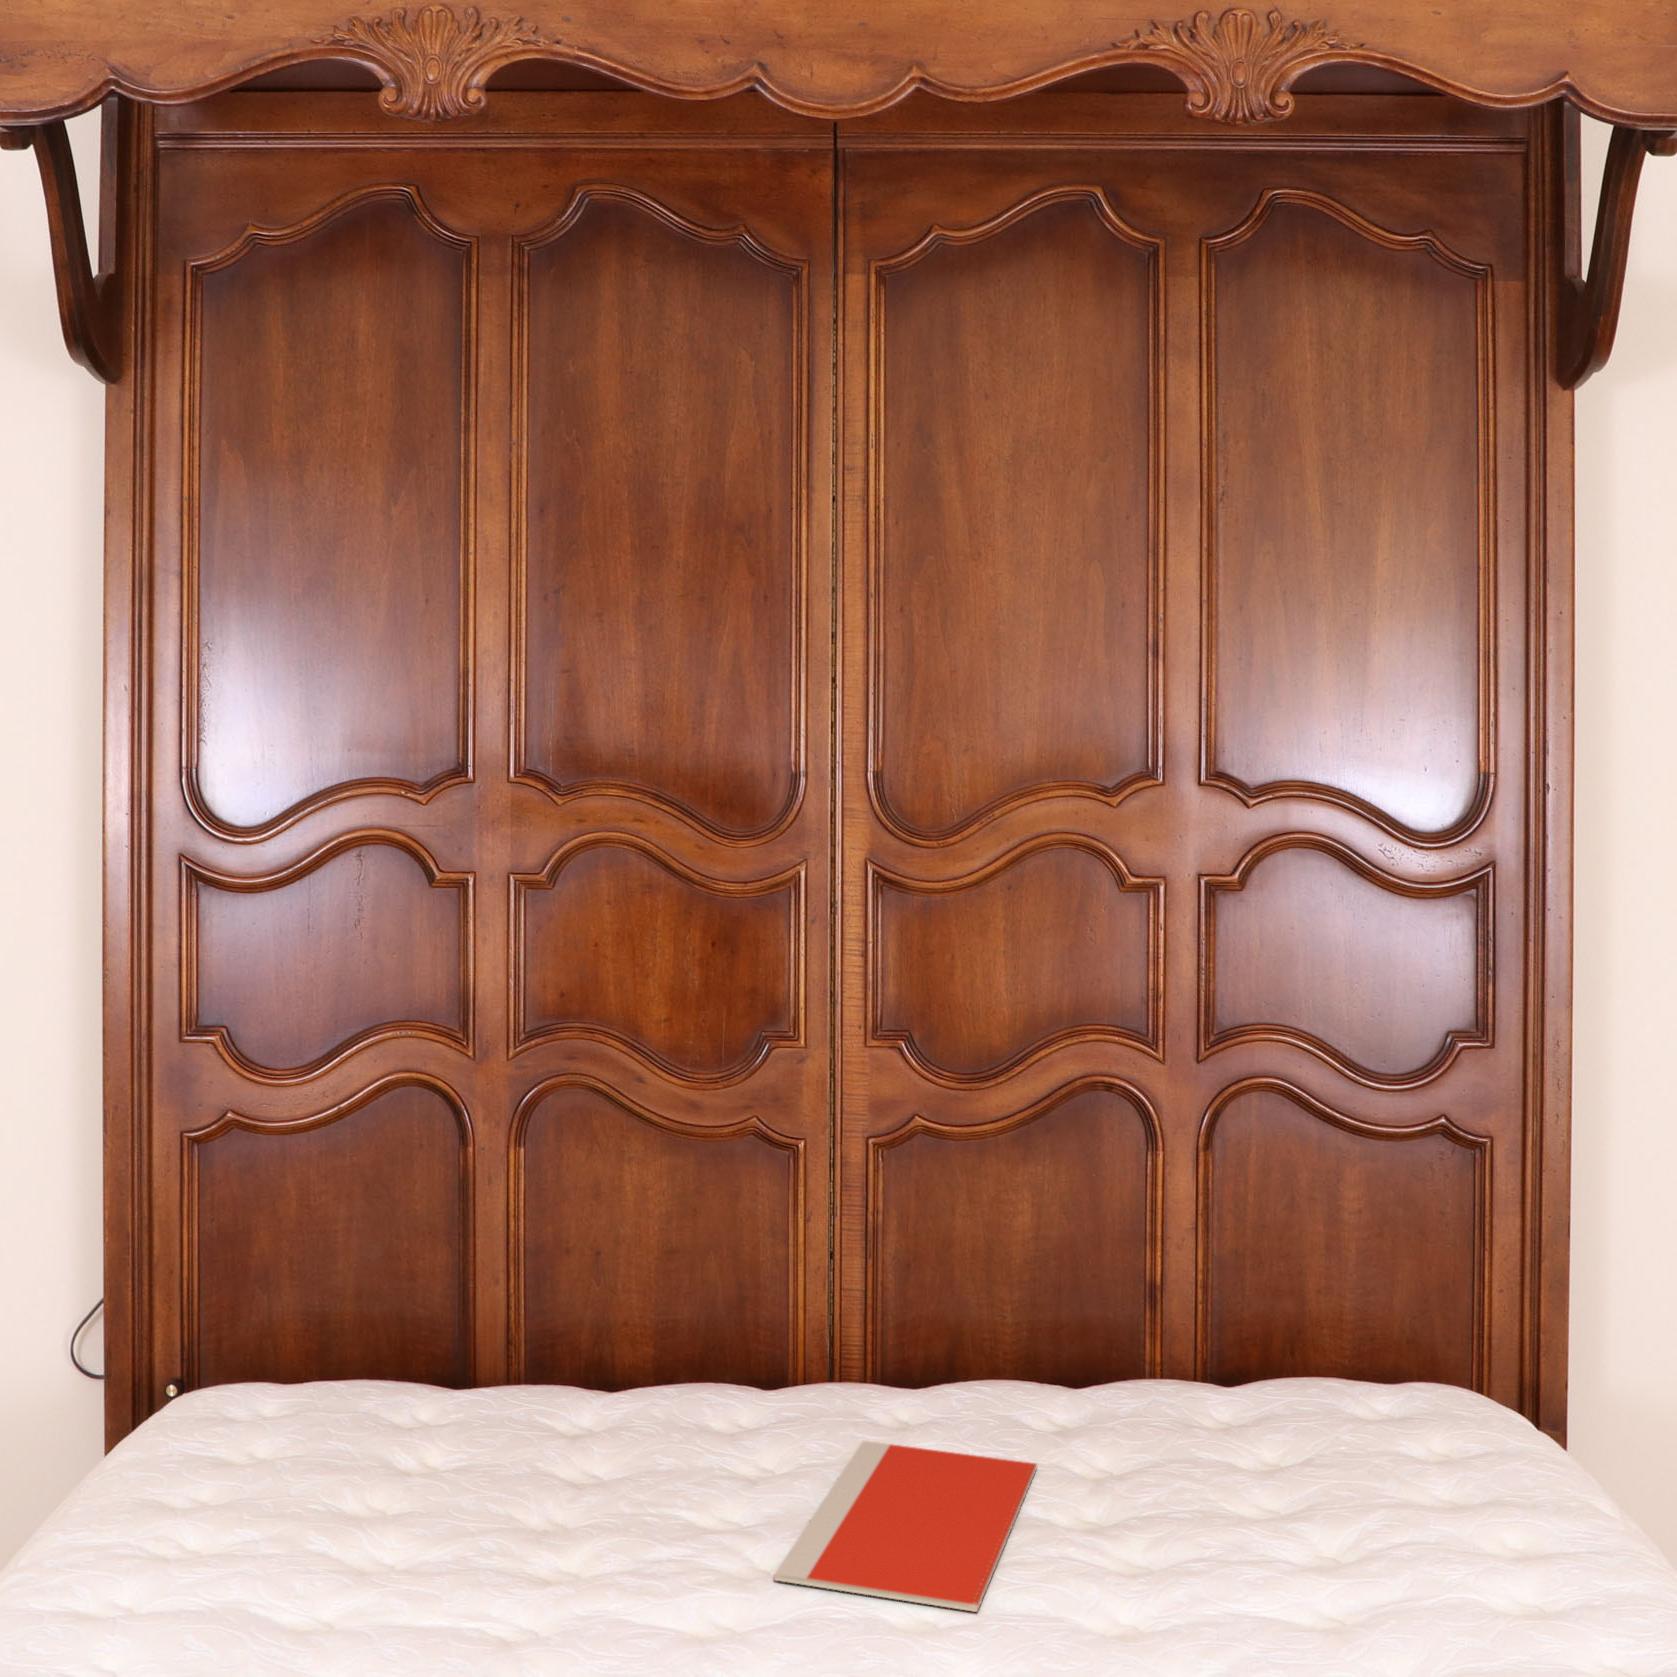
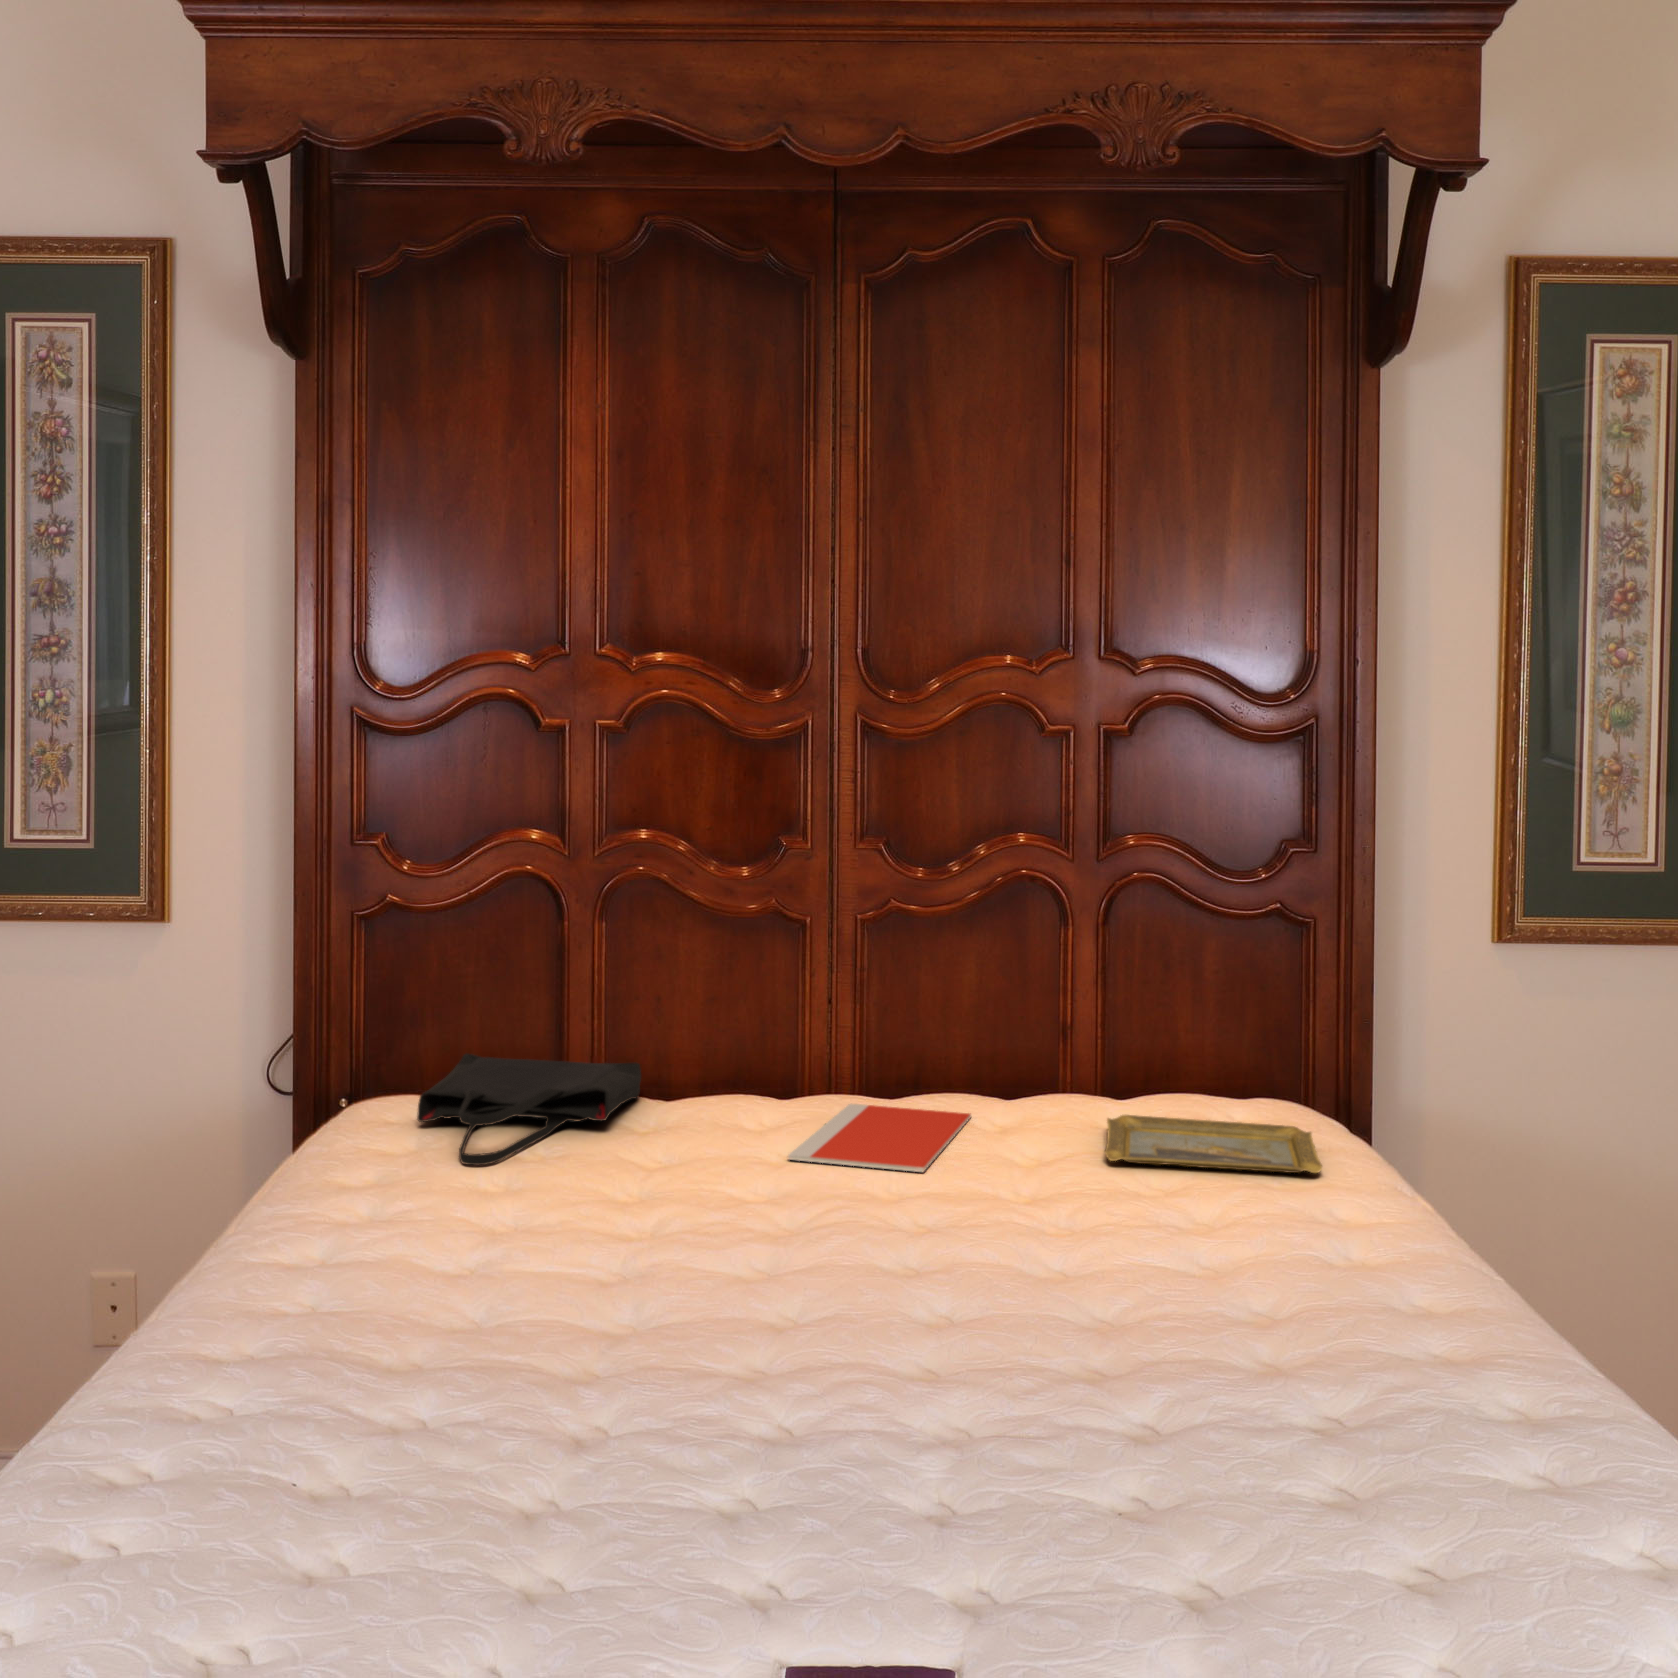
tote bag: none [239,1362,568,1601] -> present [417,1054,641,1165]
tray: none [1236,1476,1573,1616] -> present [1105,1115,1322,1173]

